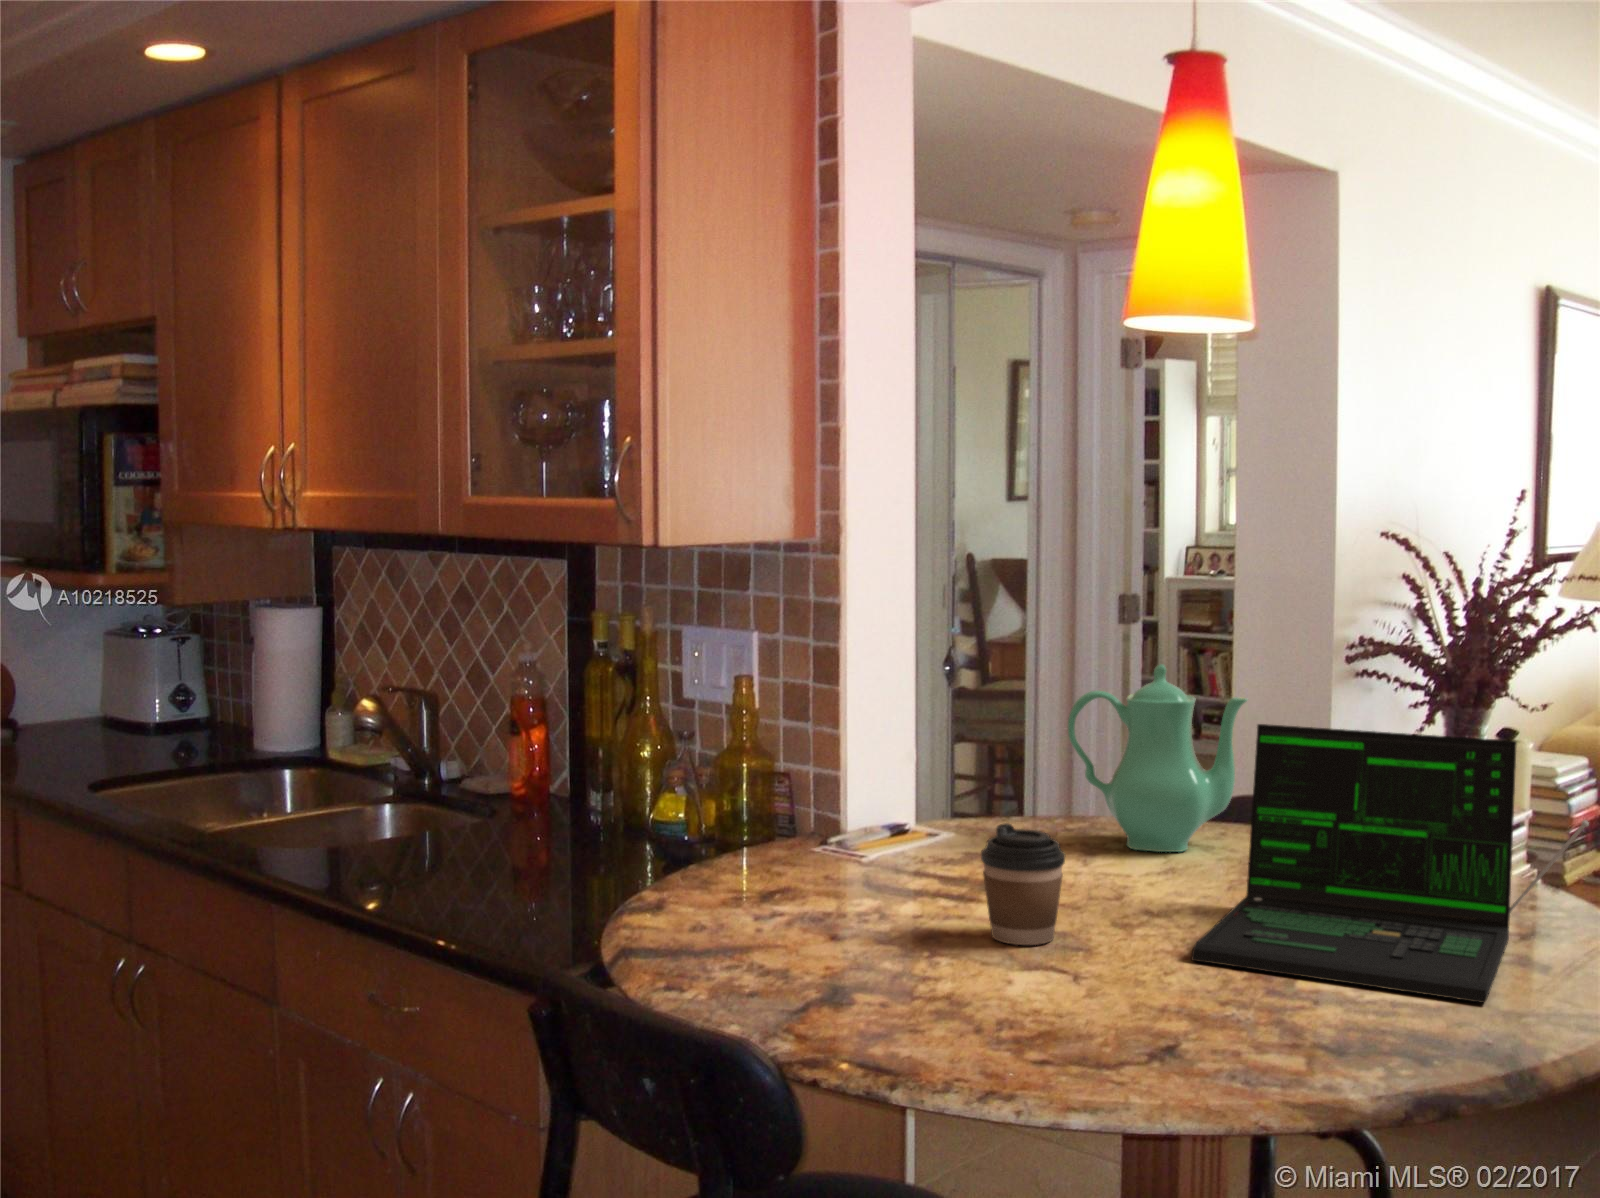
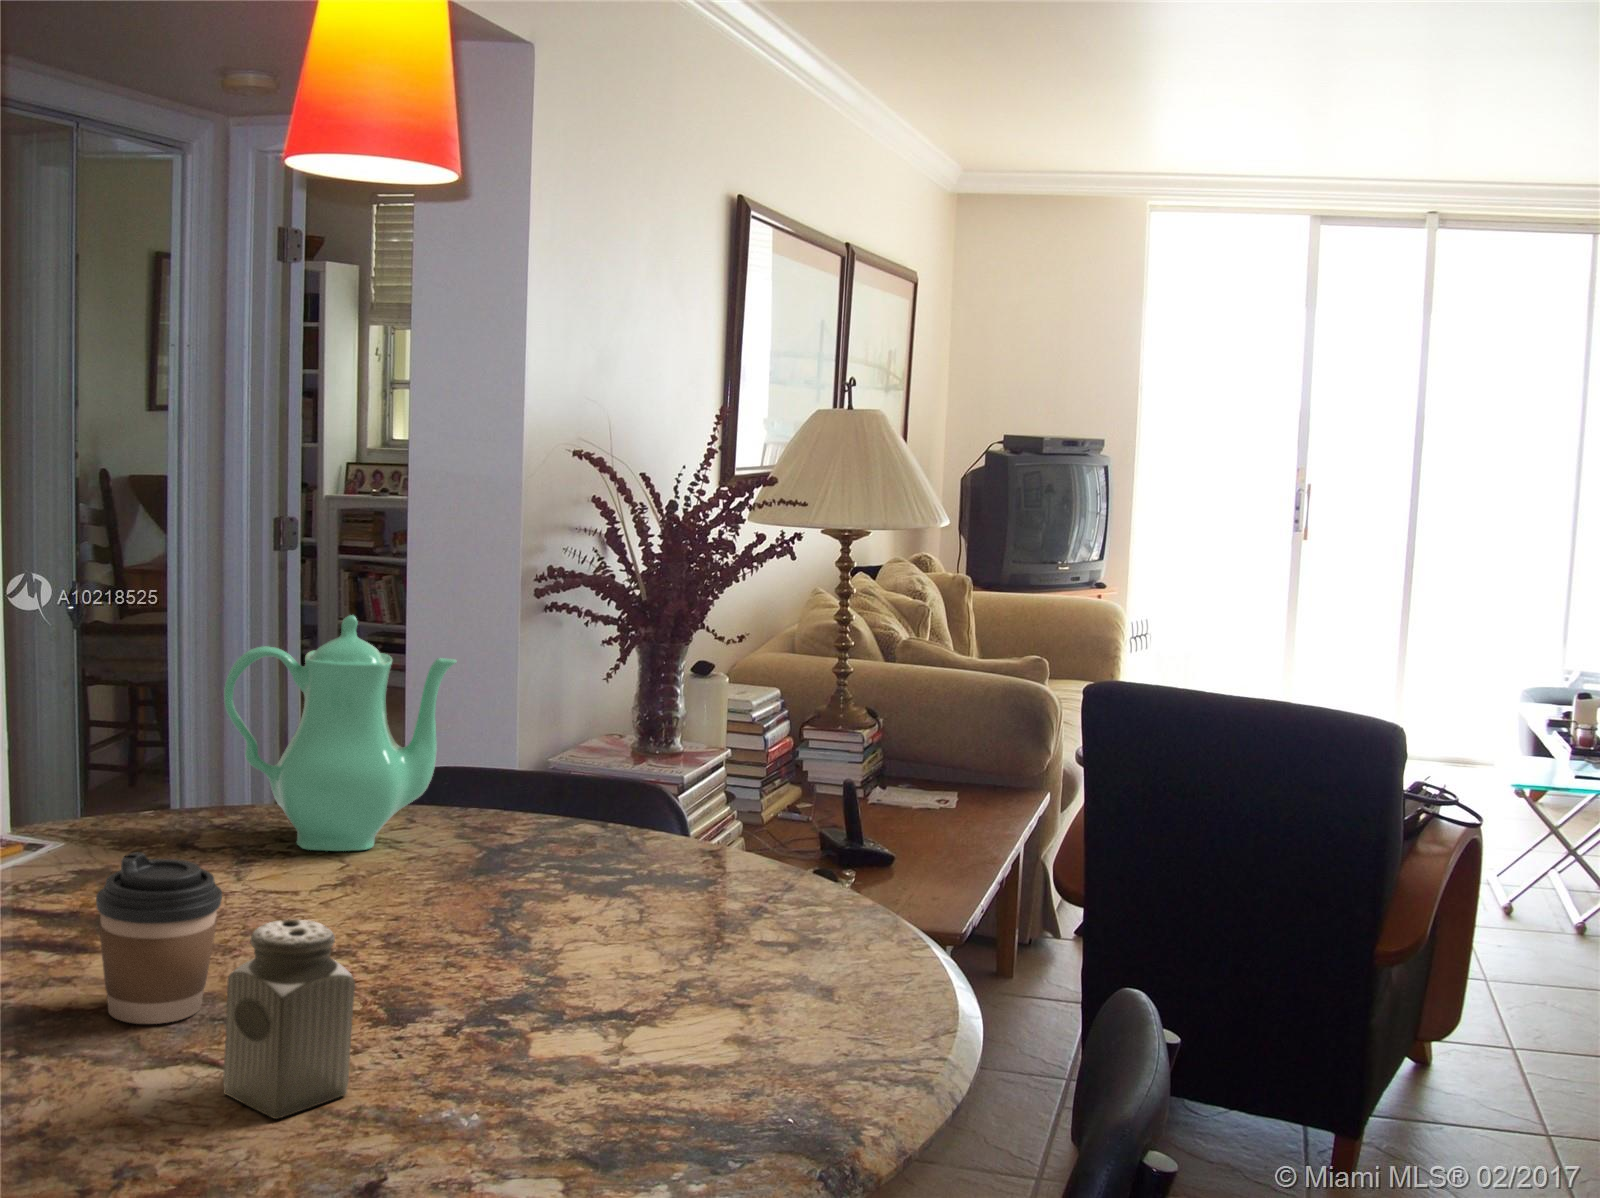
laptop: present [1192,724,1589,1003] -> none [391,702,836,1053]
salt shaker: none [1068,865,1157,1004] -> present [223,919,355,1119]

